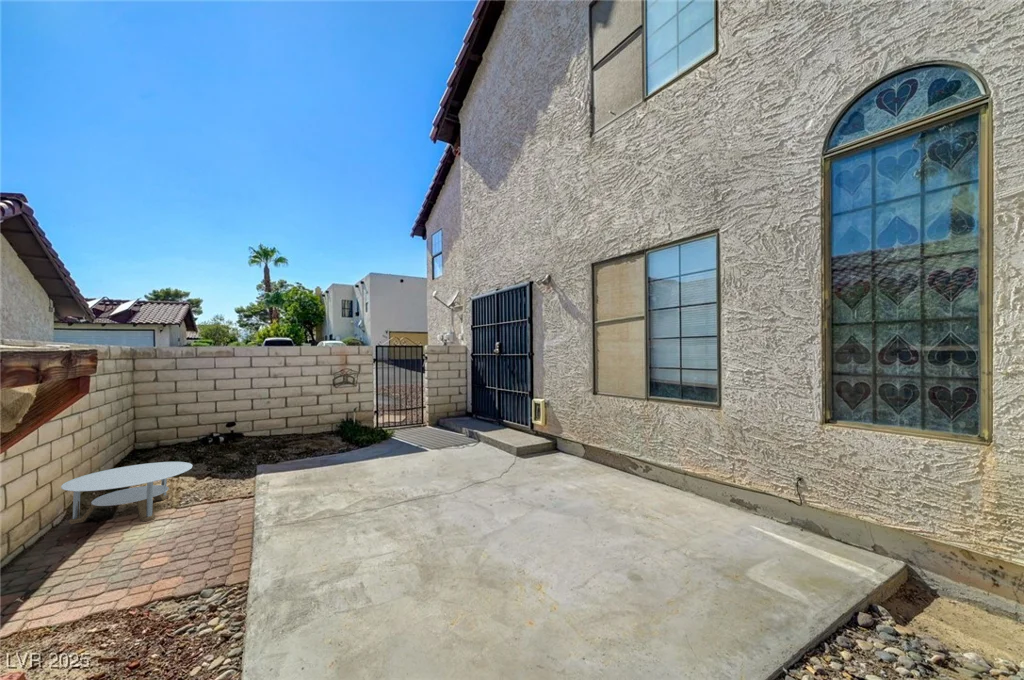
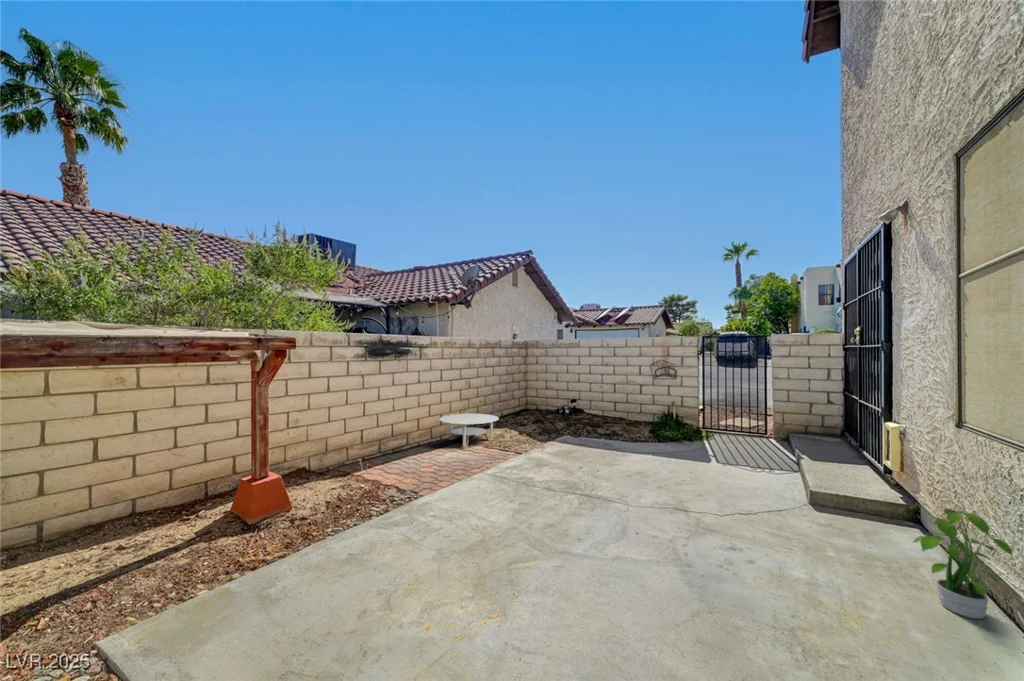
potted plant: none [570,424,599,467] -> present [911,504,1012,619]

